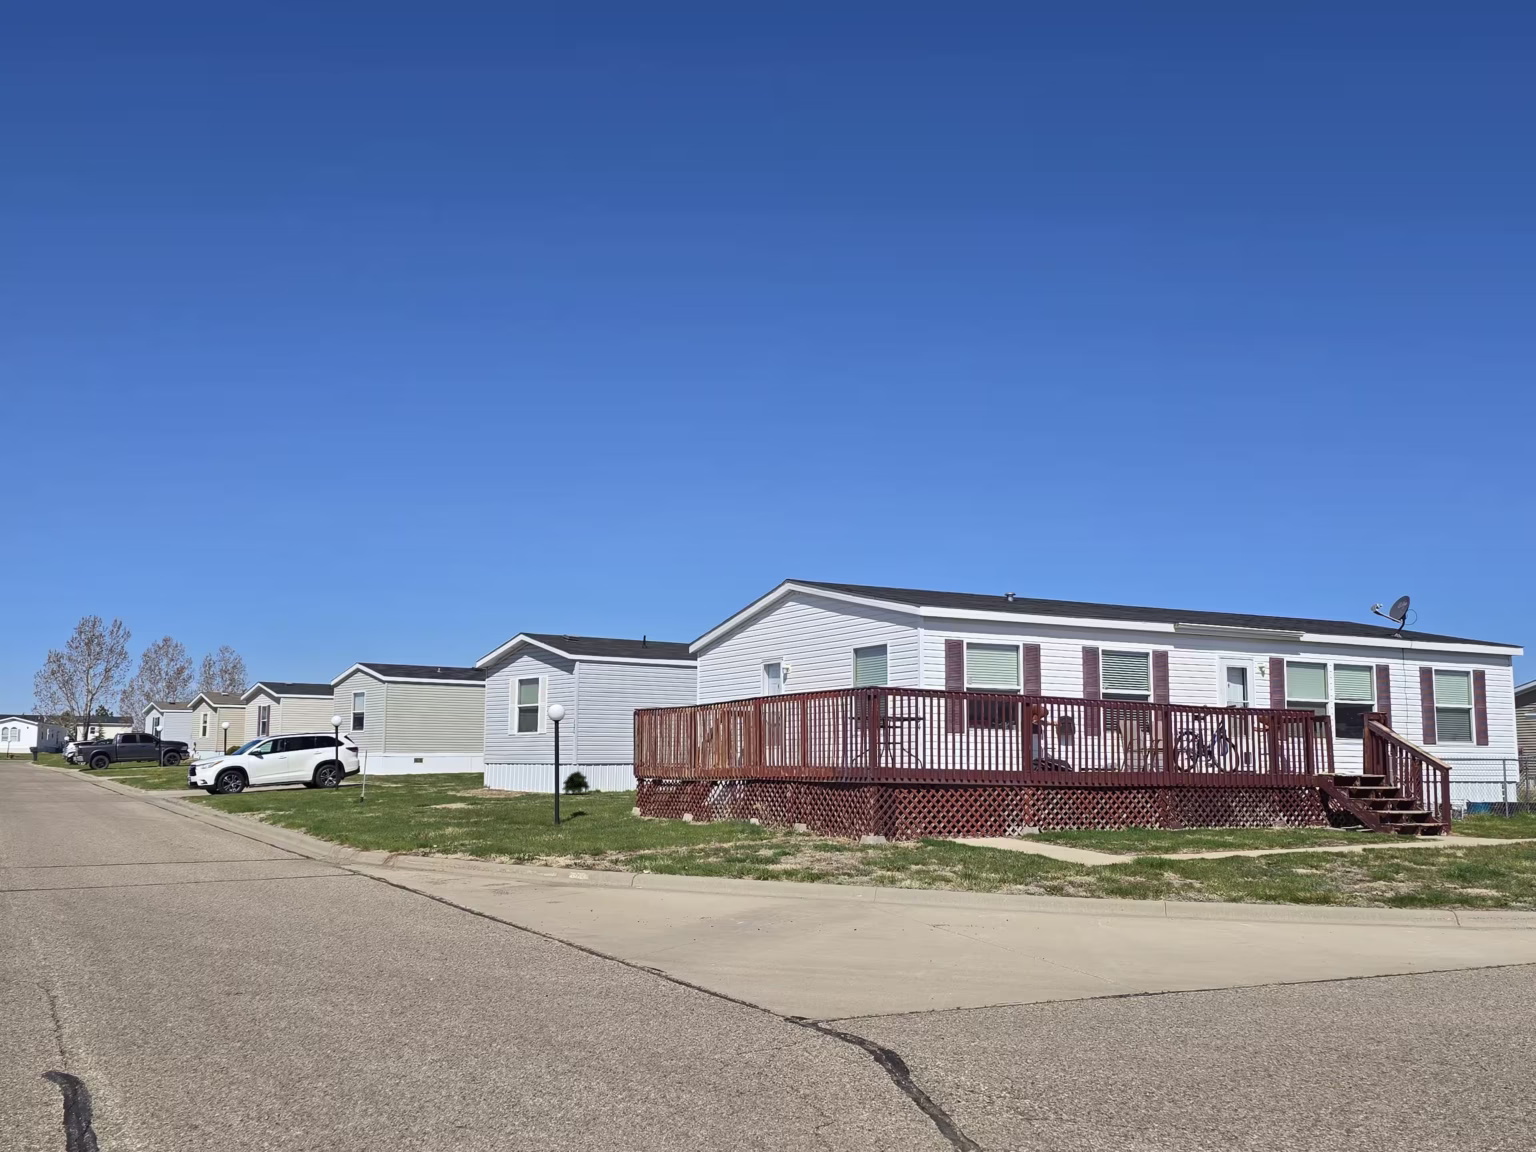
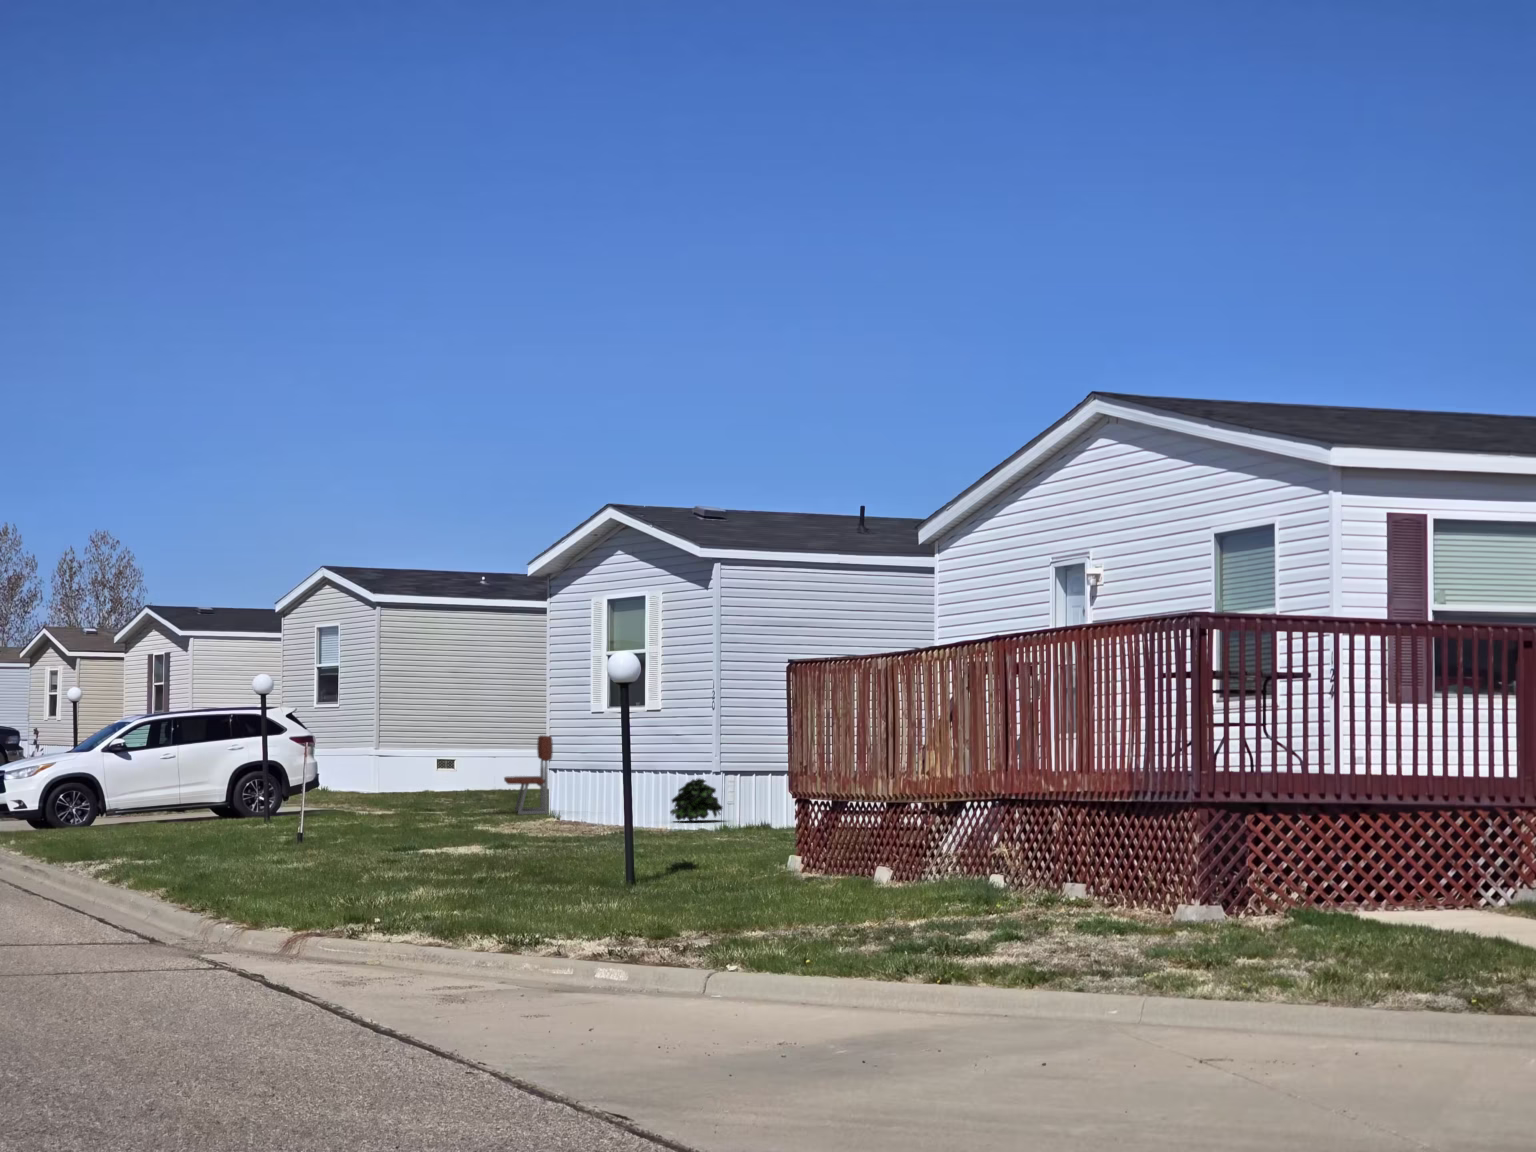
bench: none [468,748,496,790] -> present [504,735,553,815]

